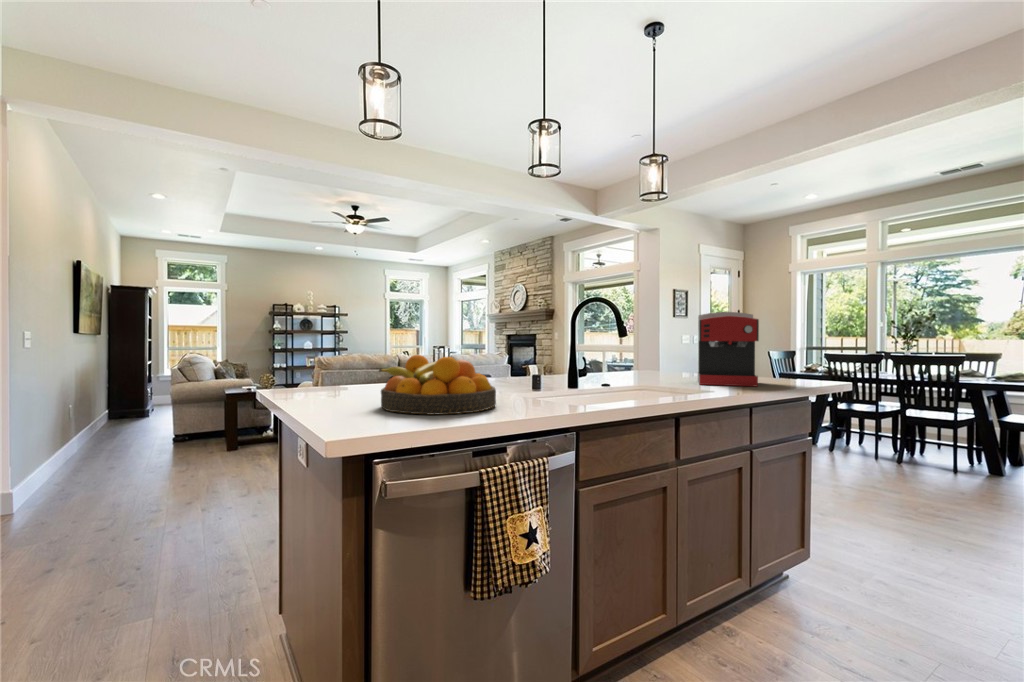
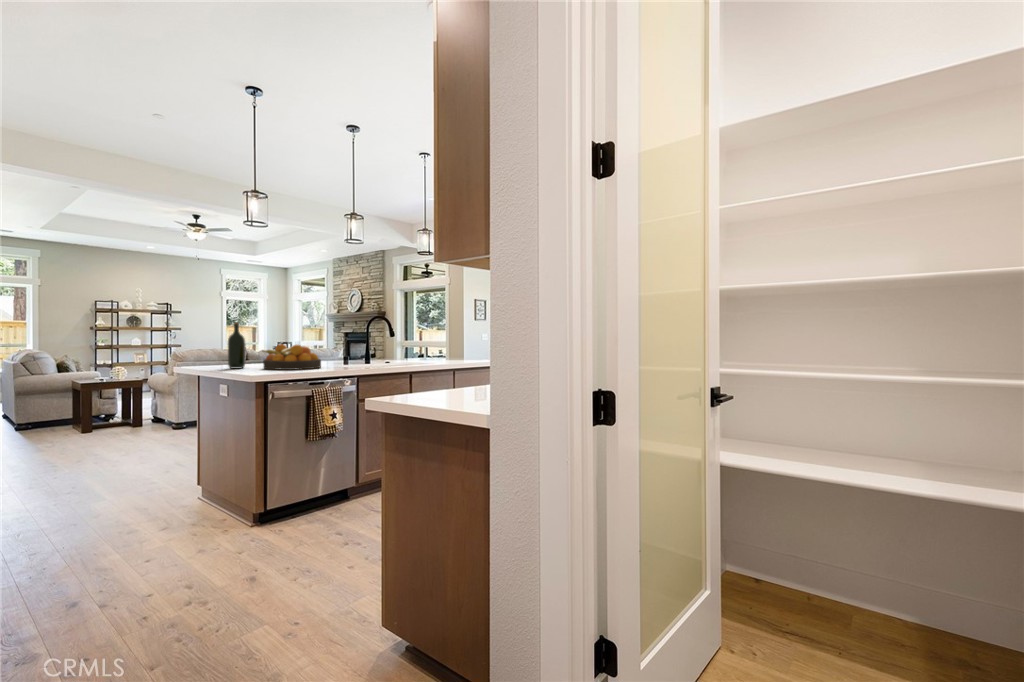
wine bottle: none [318,310,352,404] -> present [228,322,246,369]
coffee maker: present [698,312,759,387] -> none [441,321,473,361]

